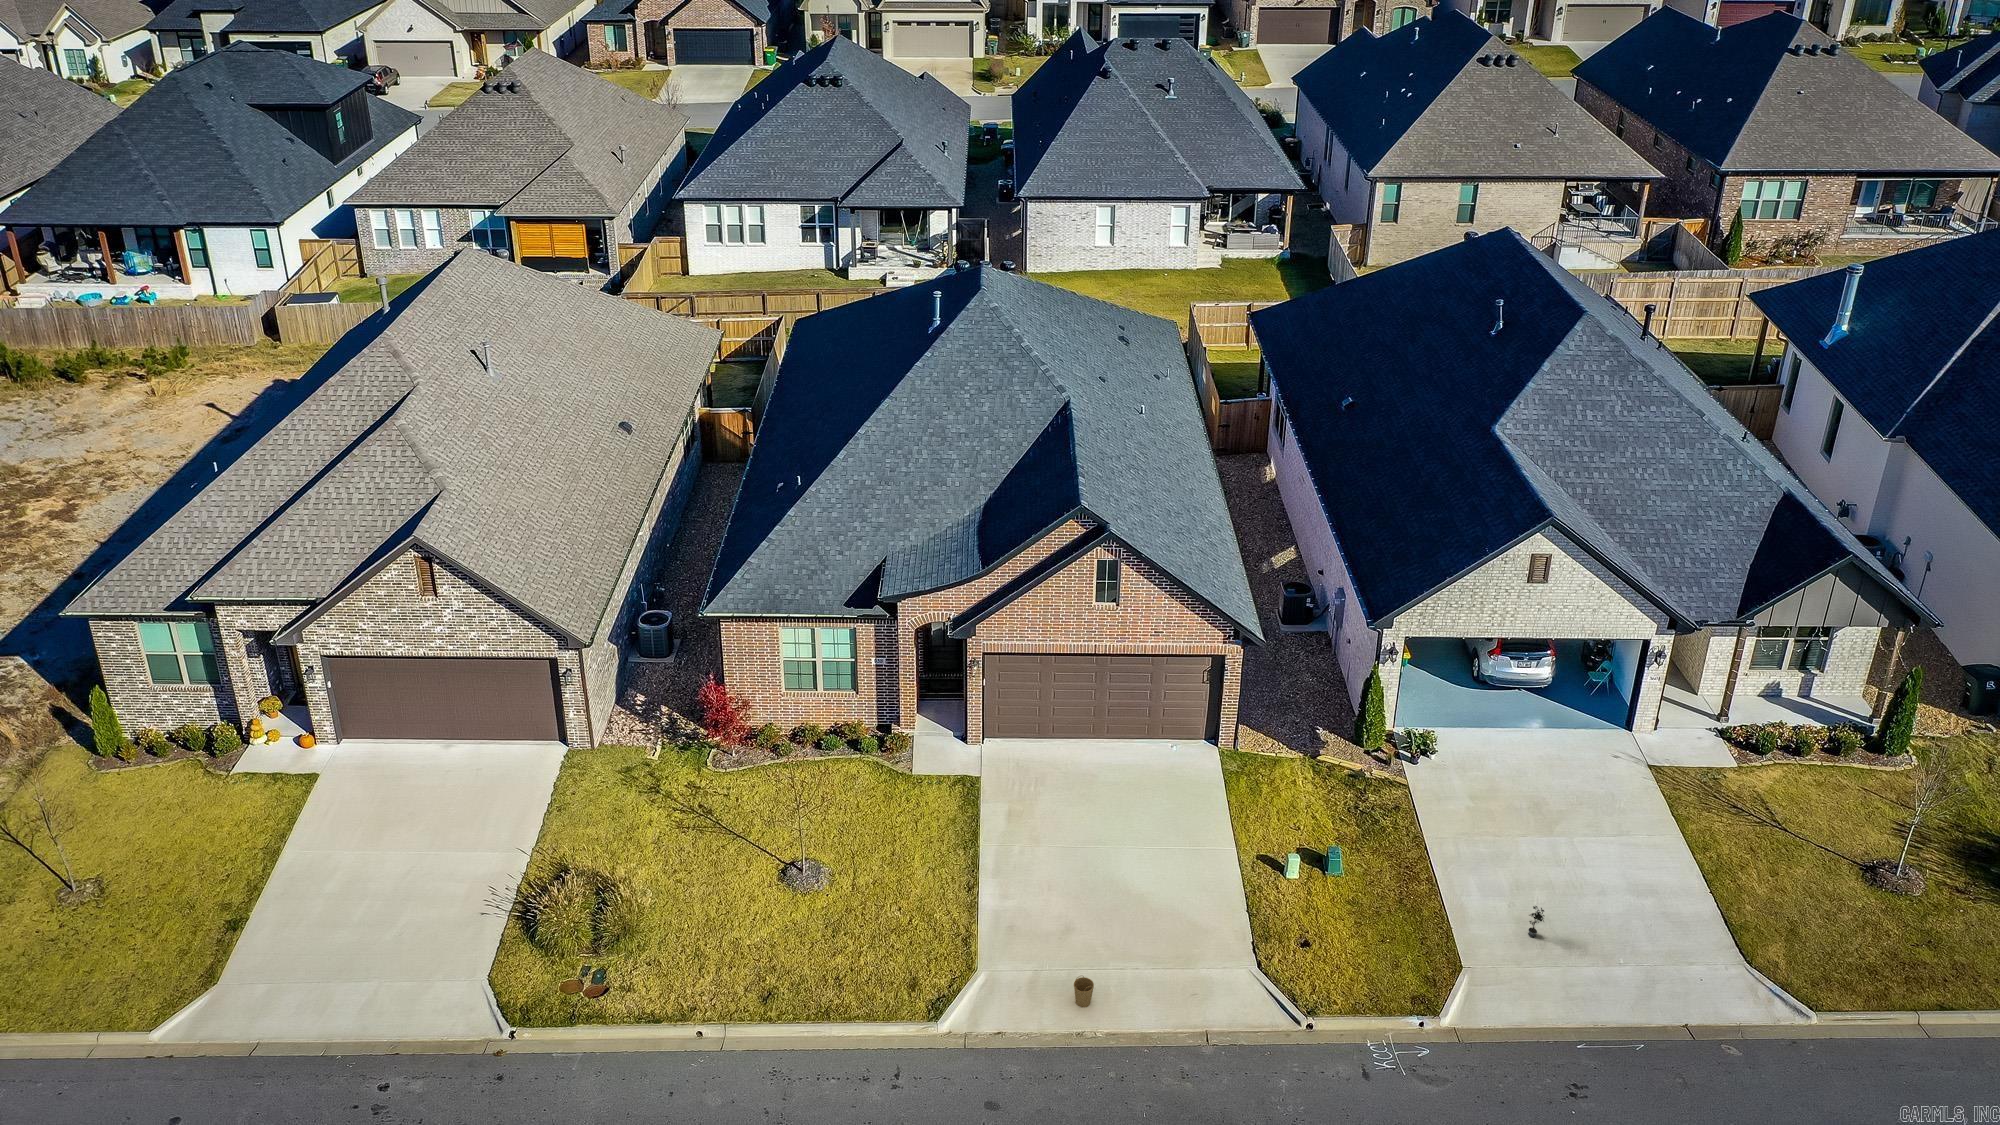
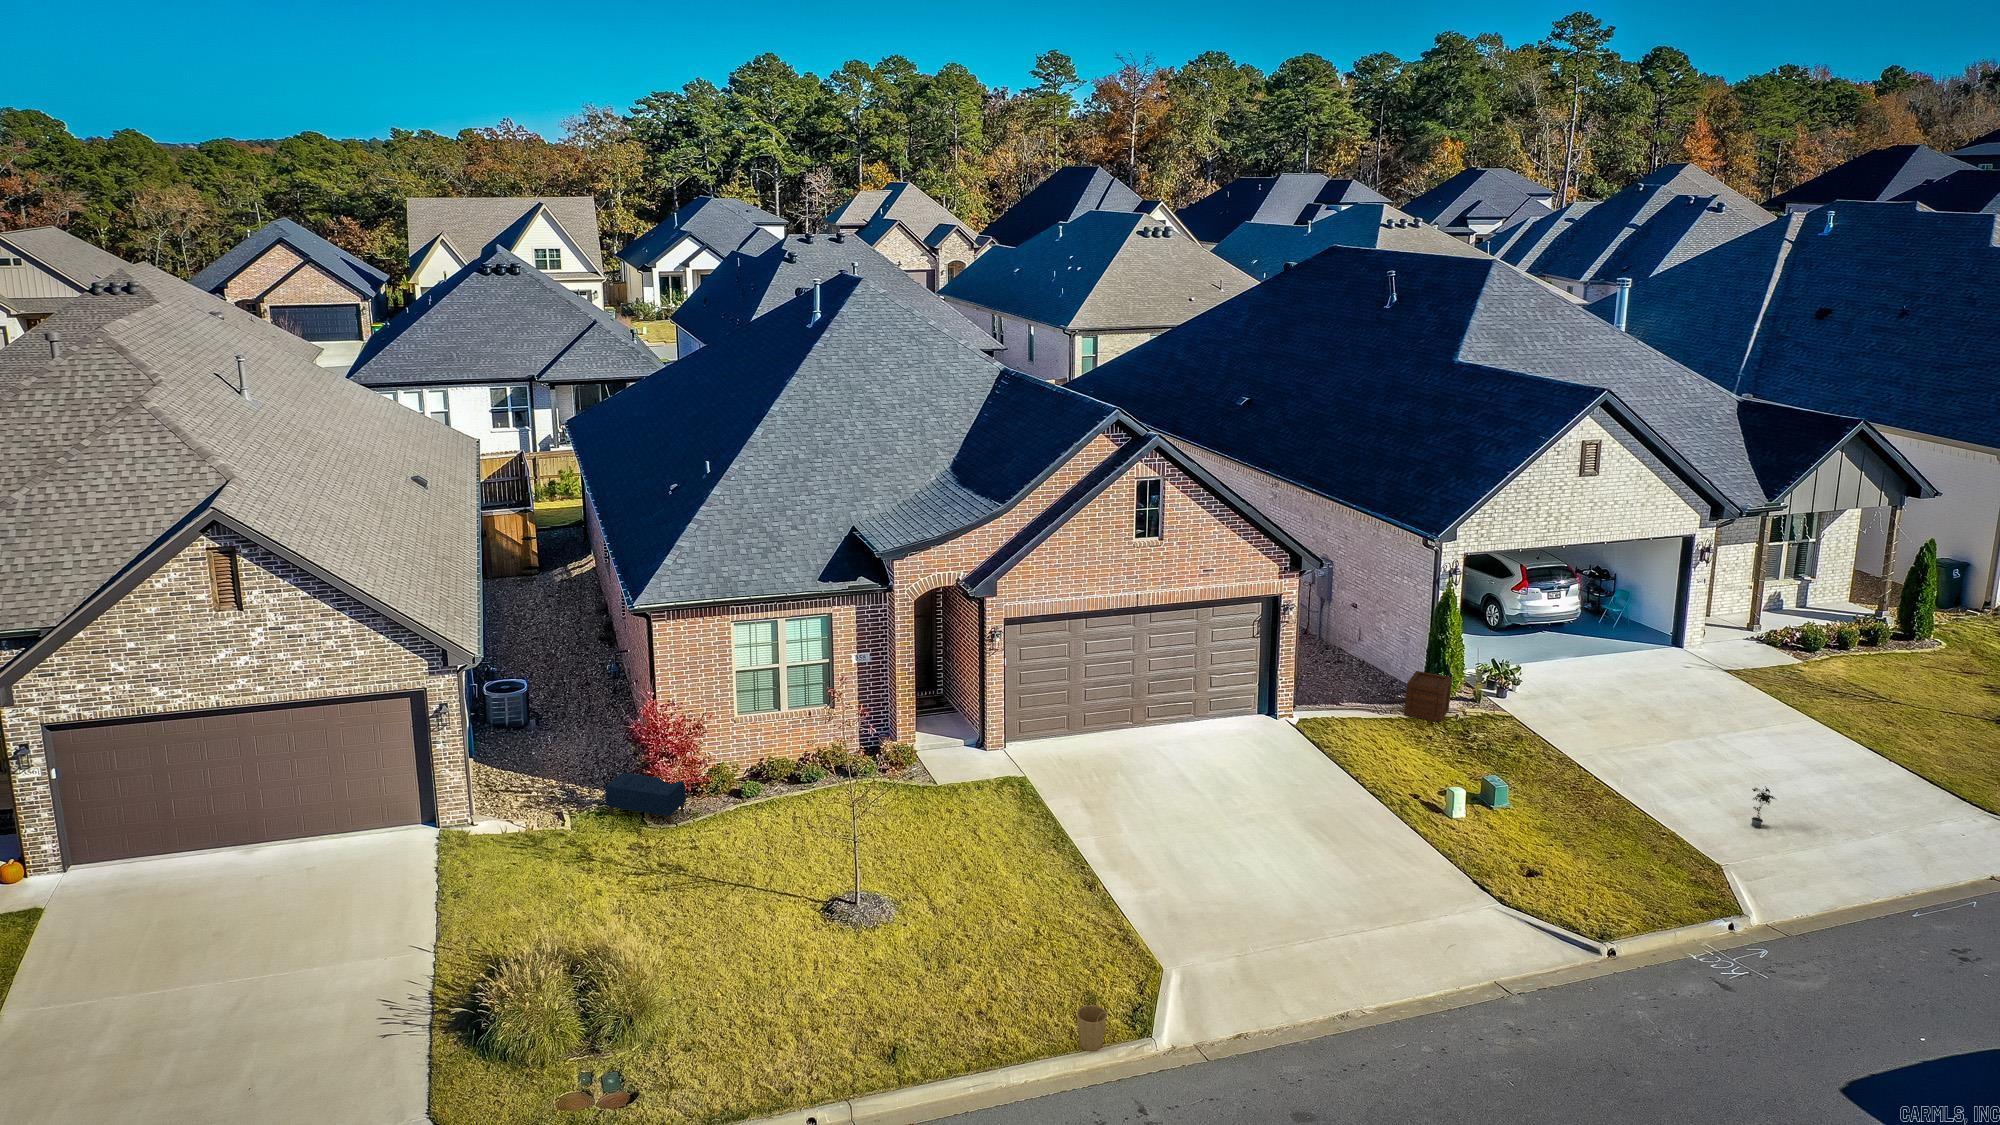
wooden crate: none [1327,725,1374,775] -> present [1404,671,1452,722]
bench: none [676,726,731,772] -> present [605,773,686,825]
basket: present [1074,976,1094,1007] -> present [1077,1002,1107,1051]

